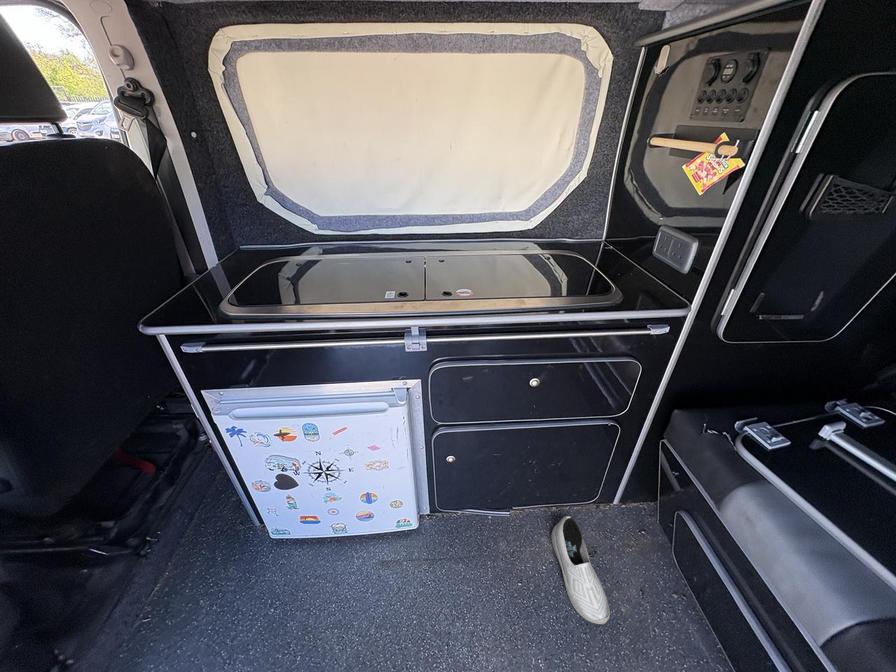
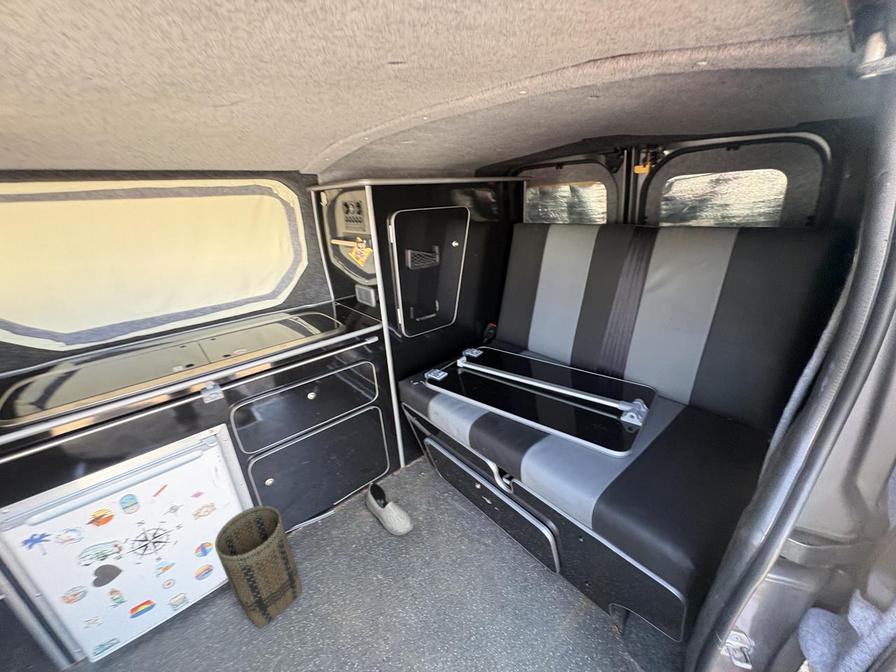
basket: none [372,487,447,618] -> present [215,506,302,629]

